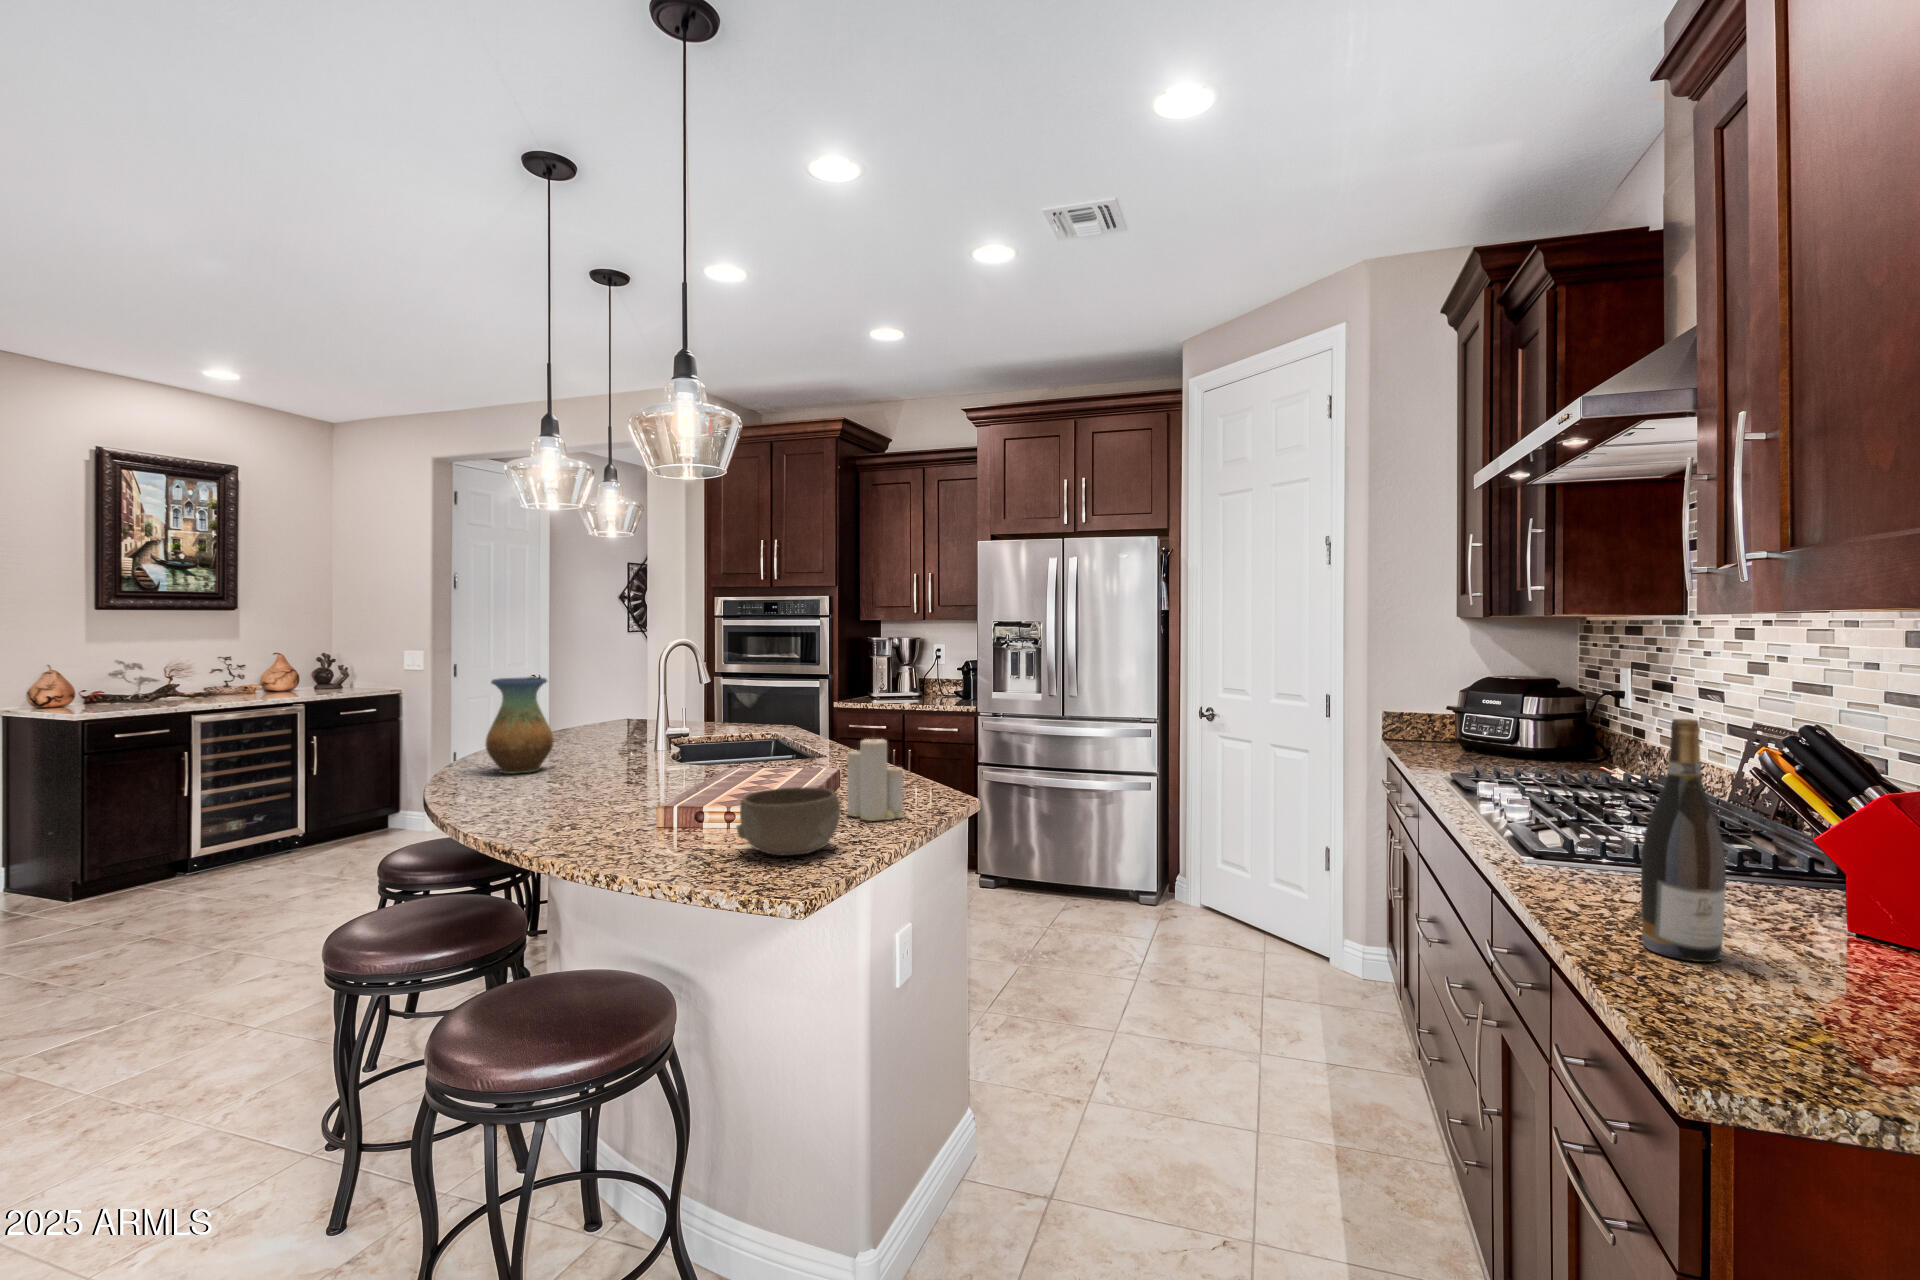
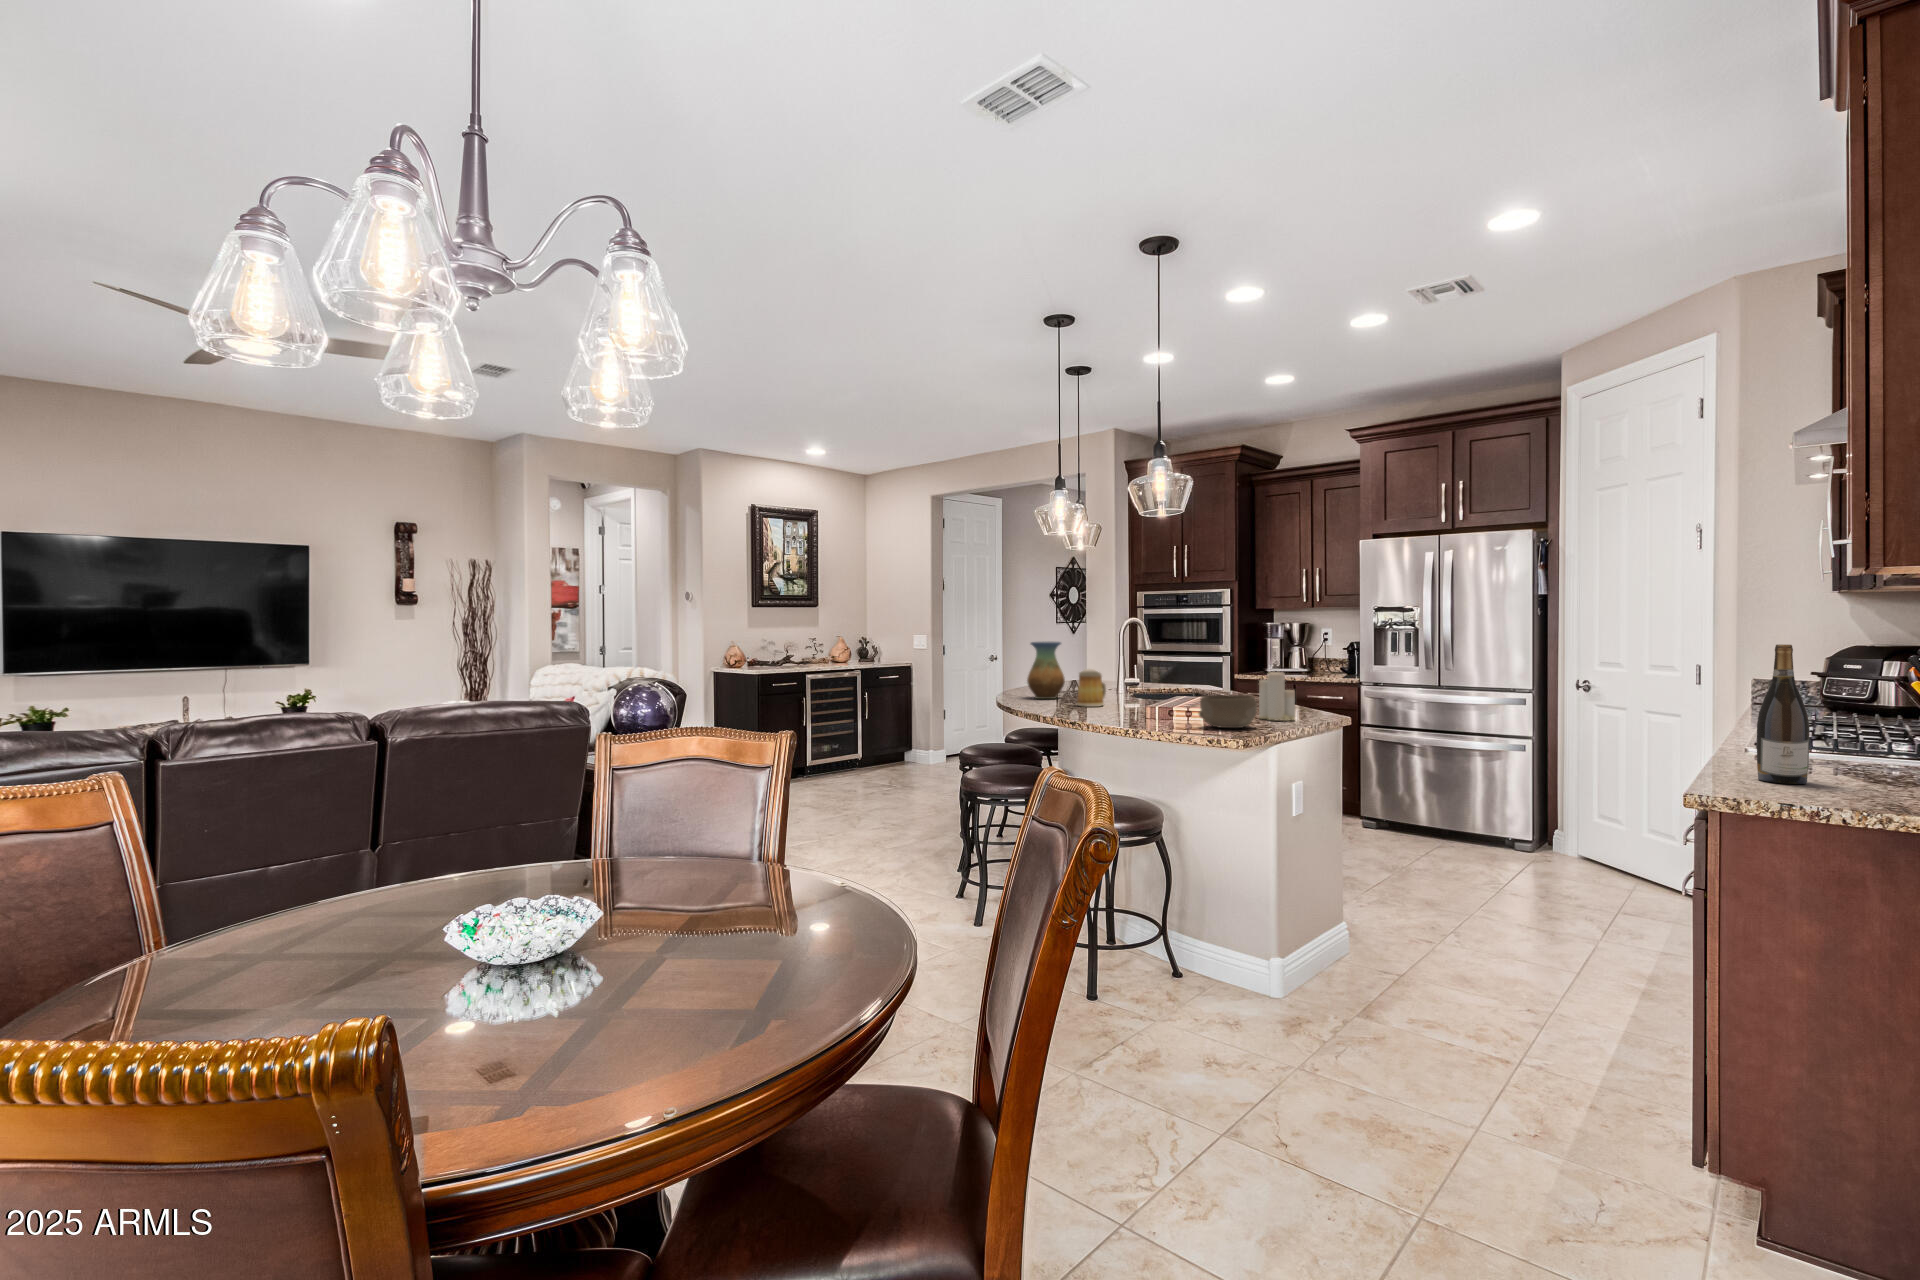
mug: none [555,729,610,794] -> present [1077,669,1106,707]

